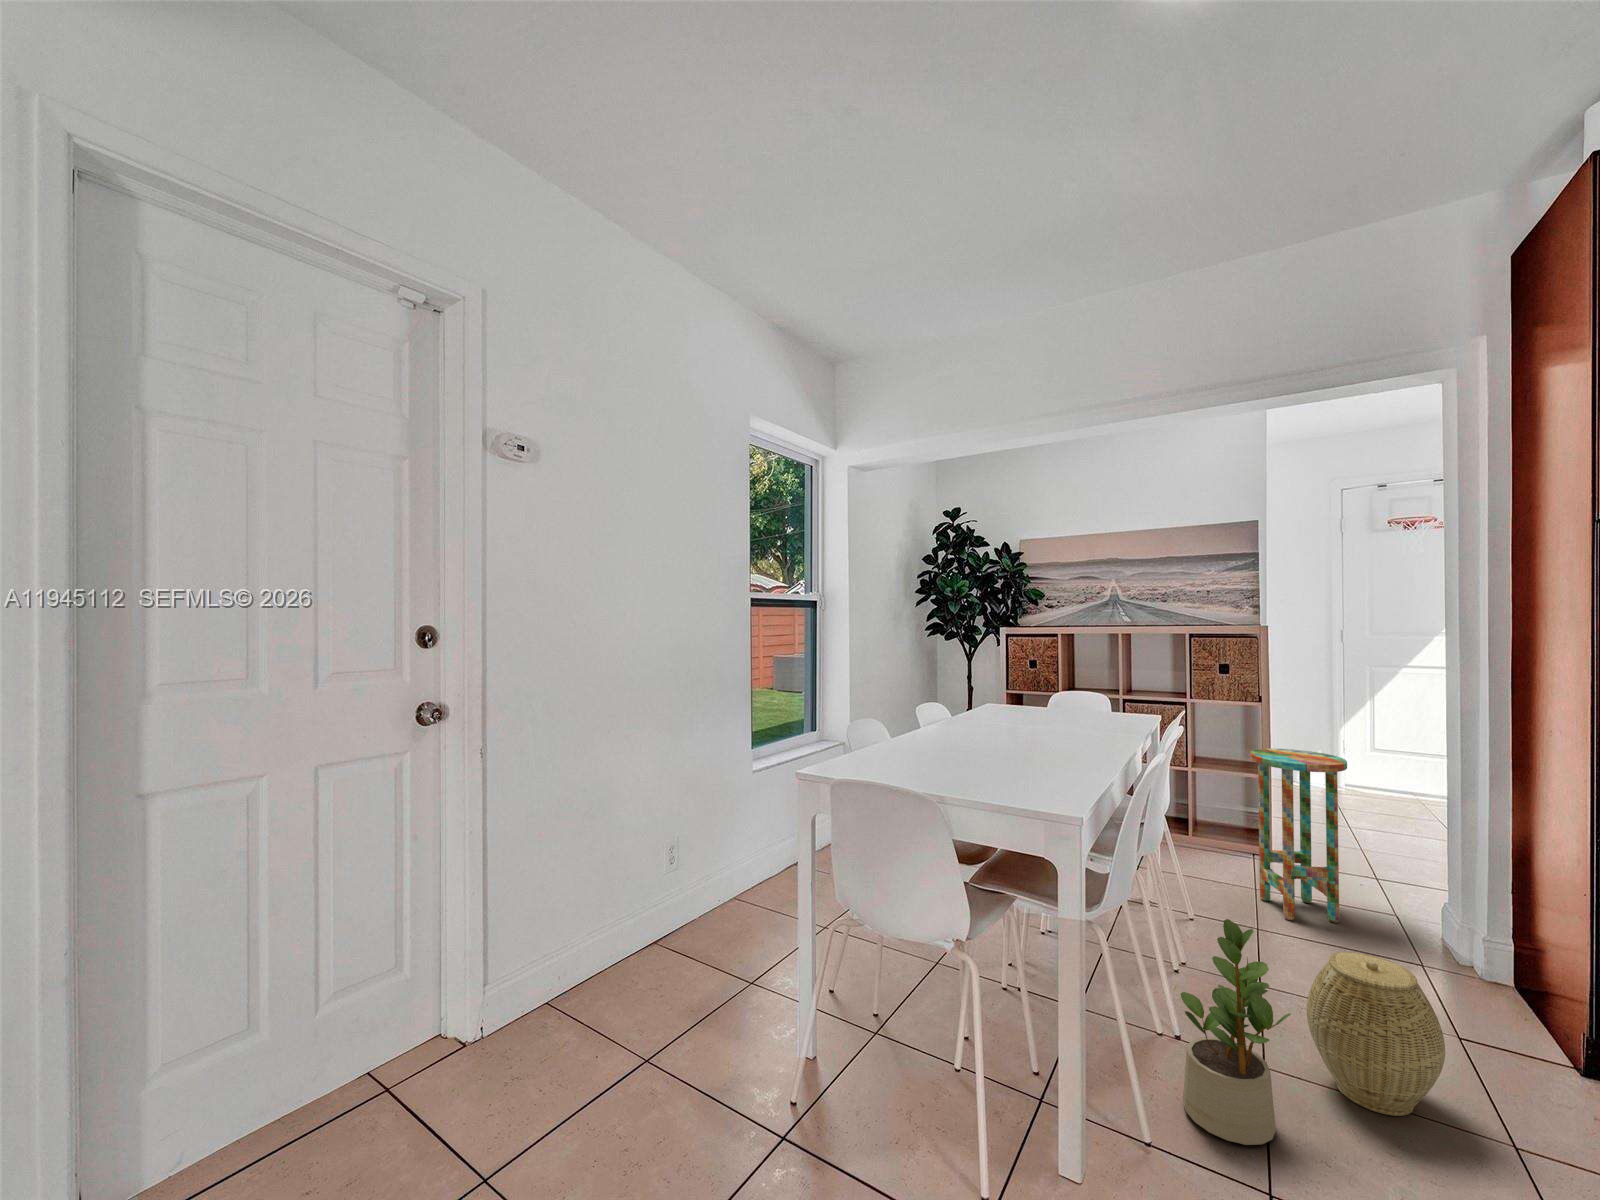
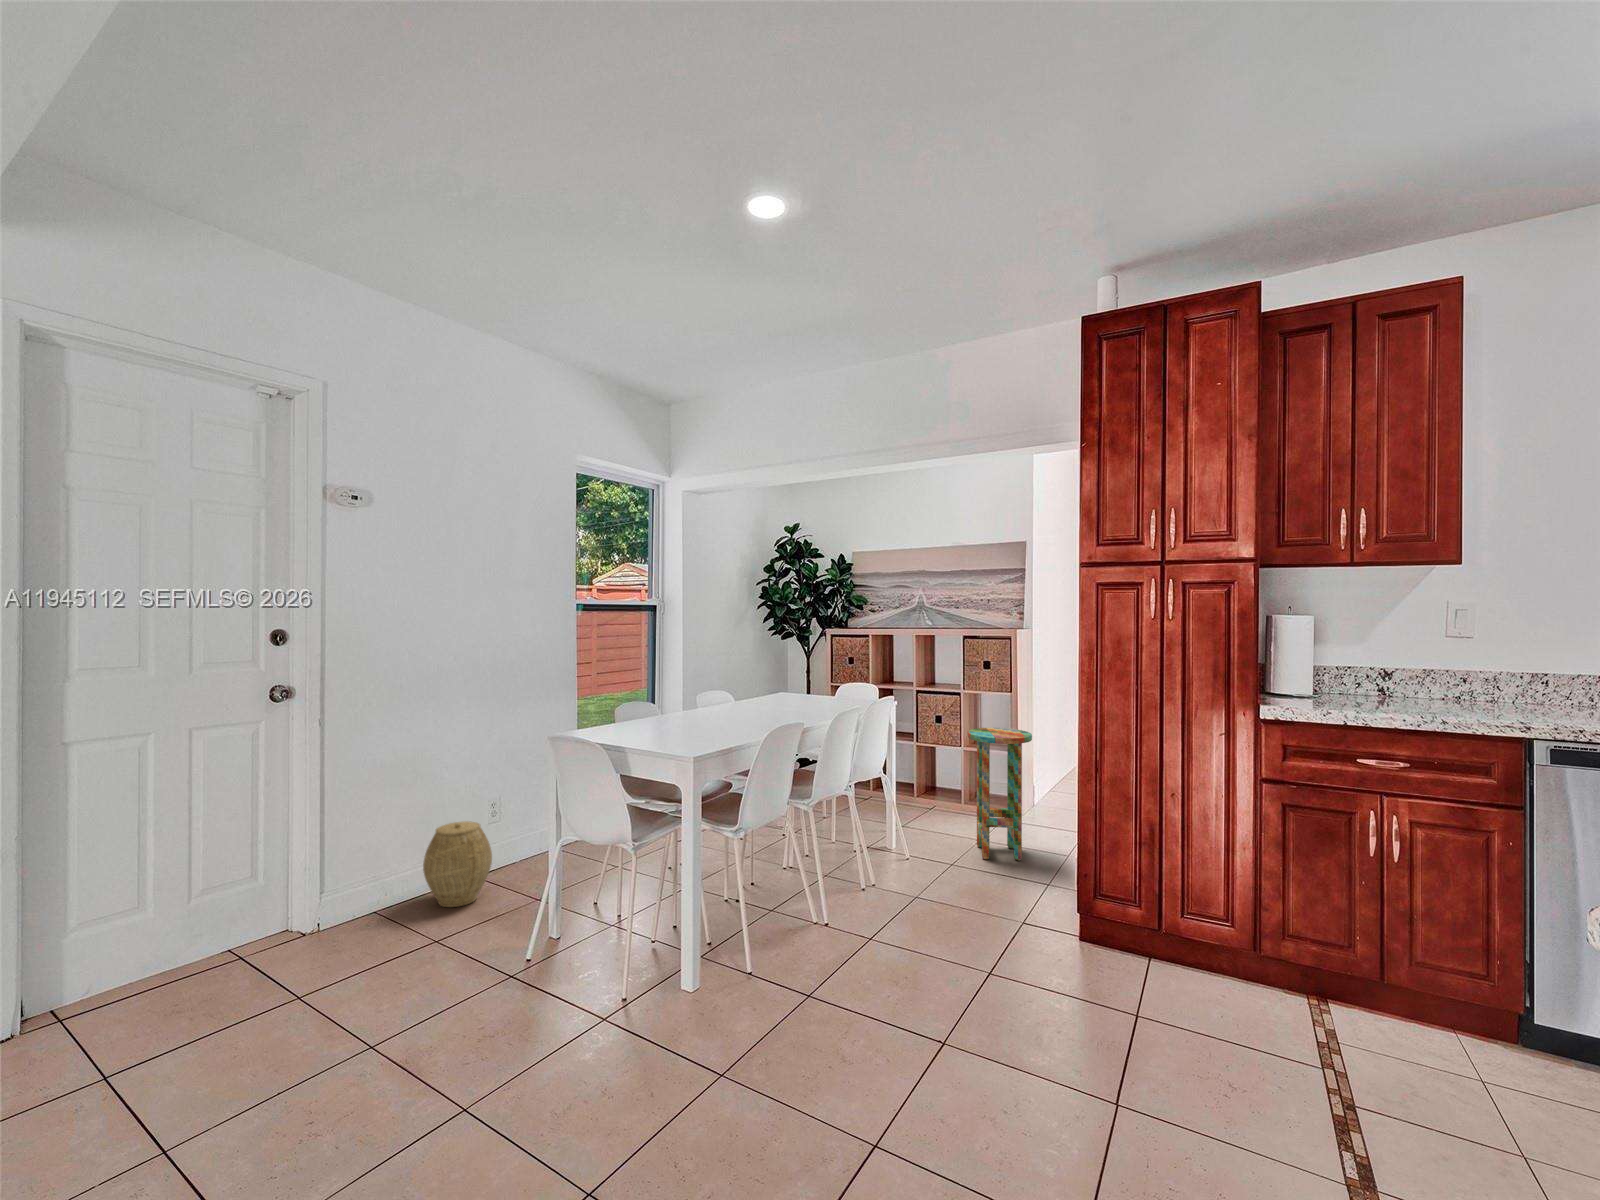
potted plant: present [1181,919,1290,1145] -> none [799,832,863,978]
woven basket: present [1307,952,1445,1116] -> present [423,821,492,907]

